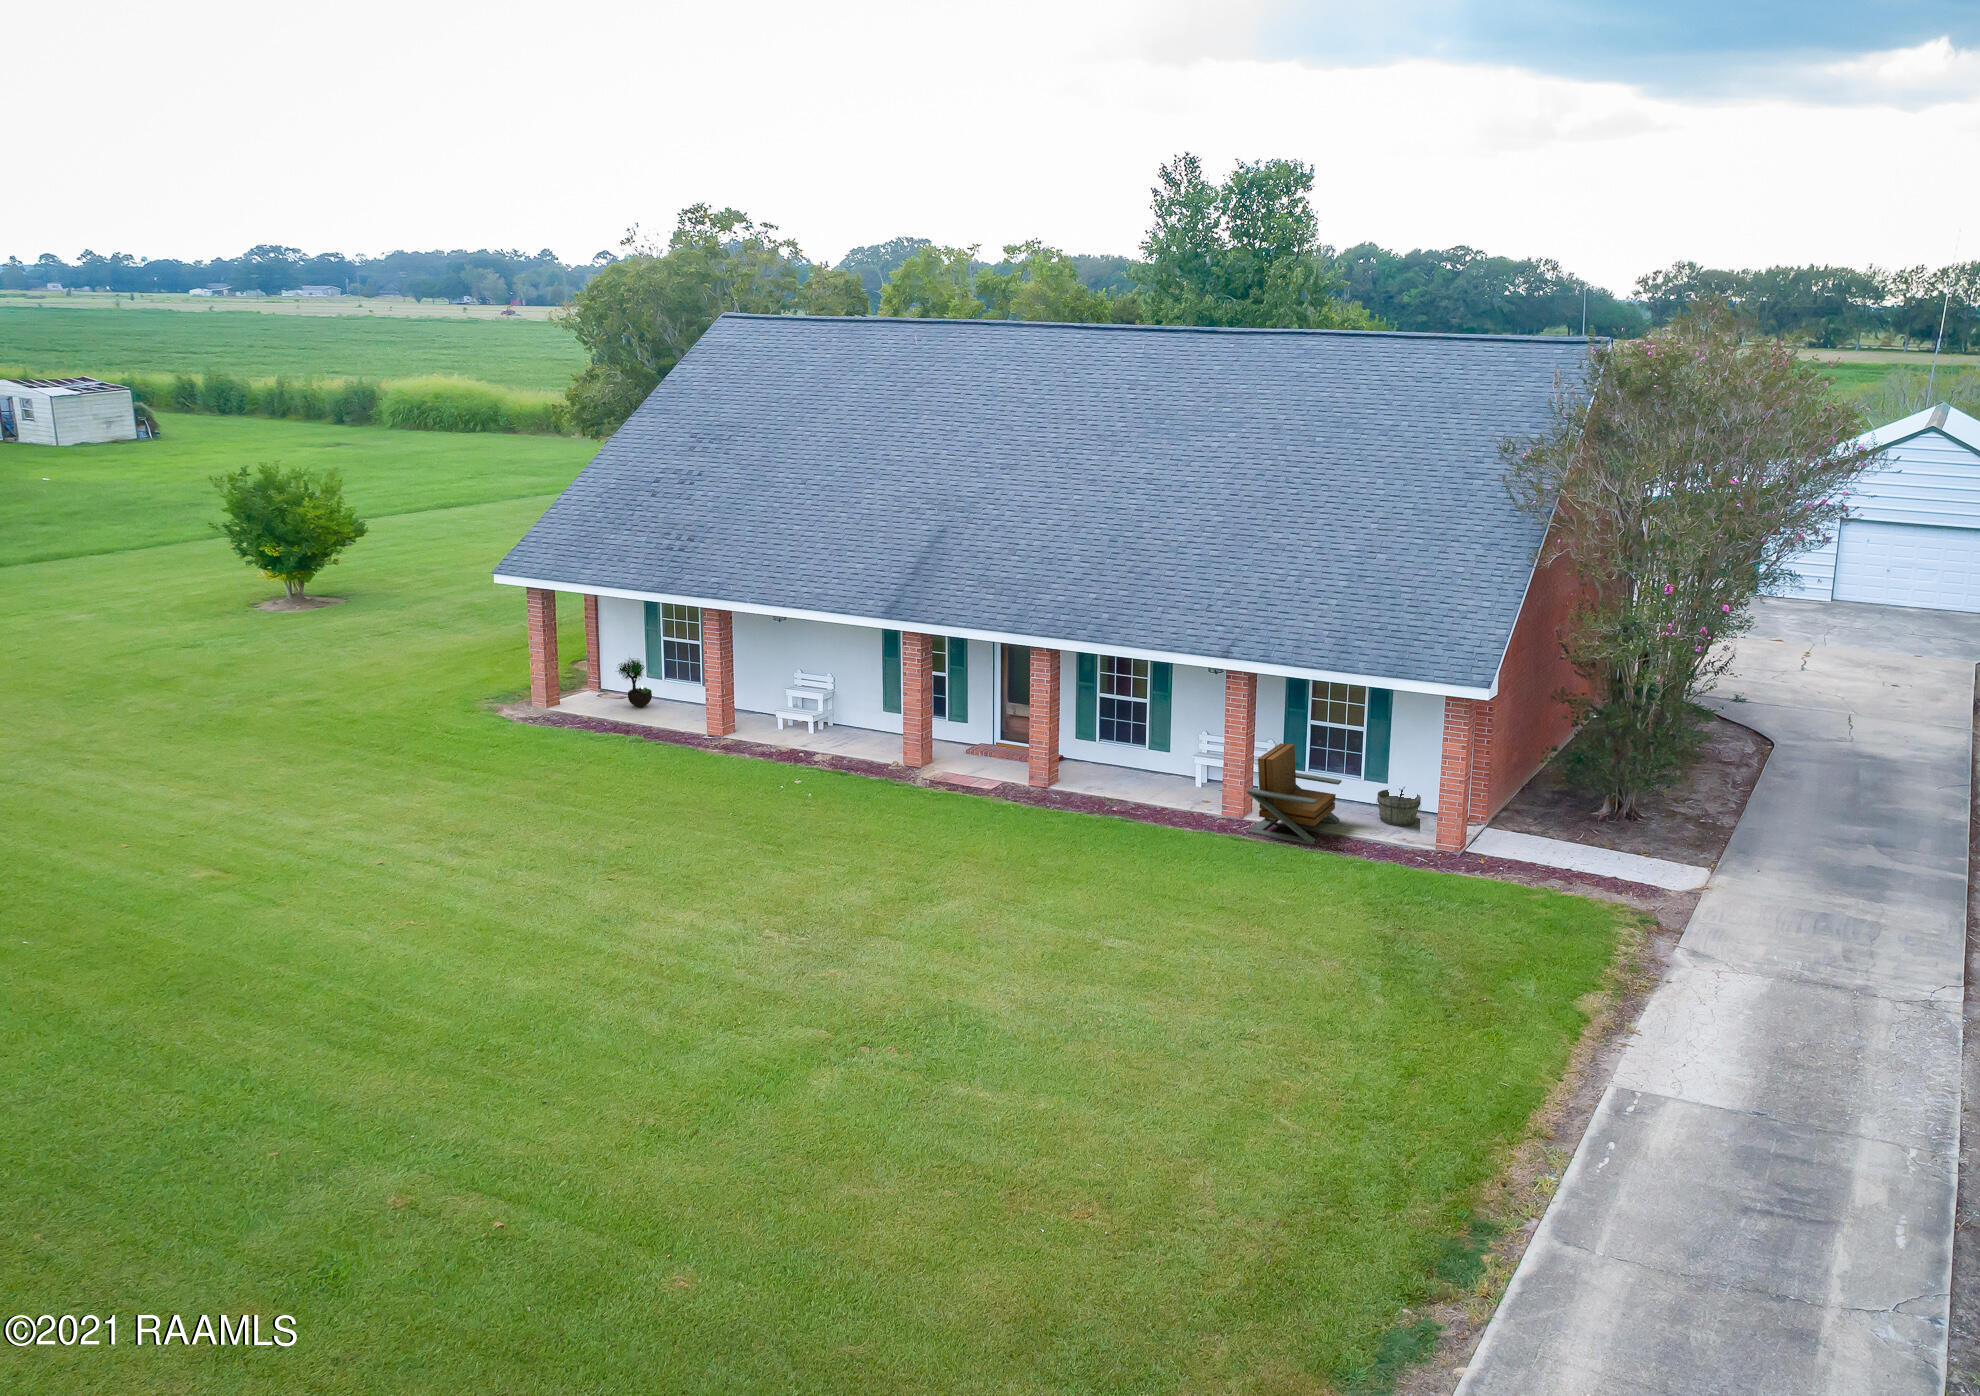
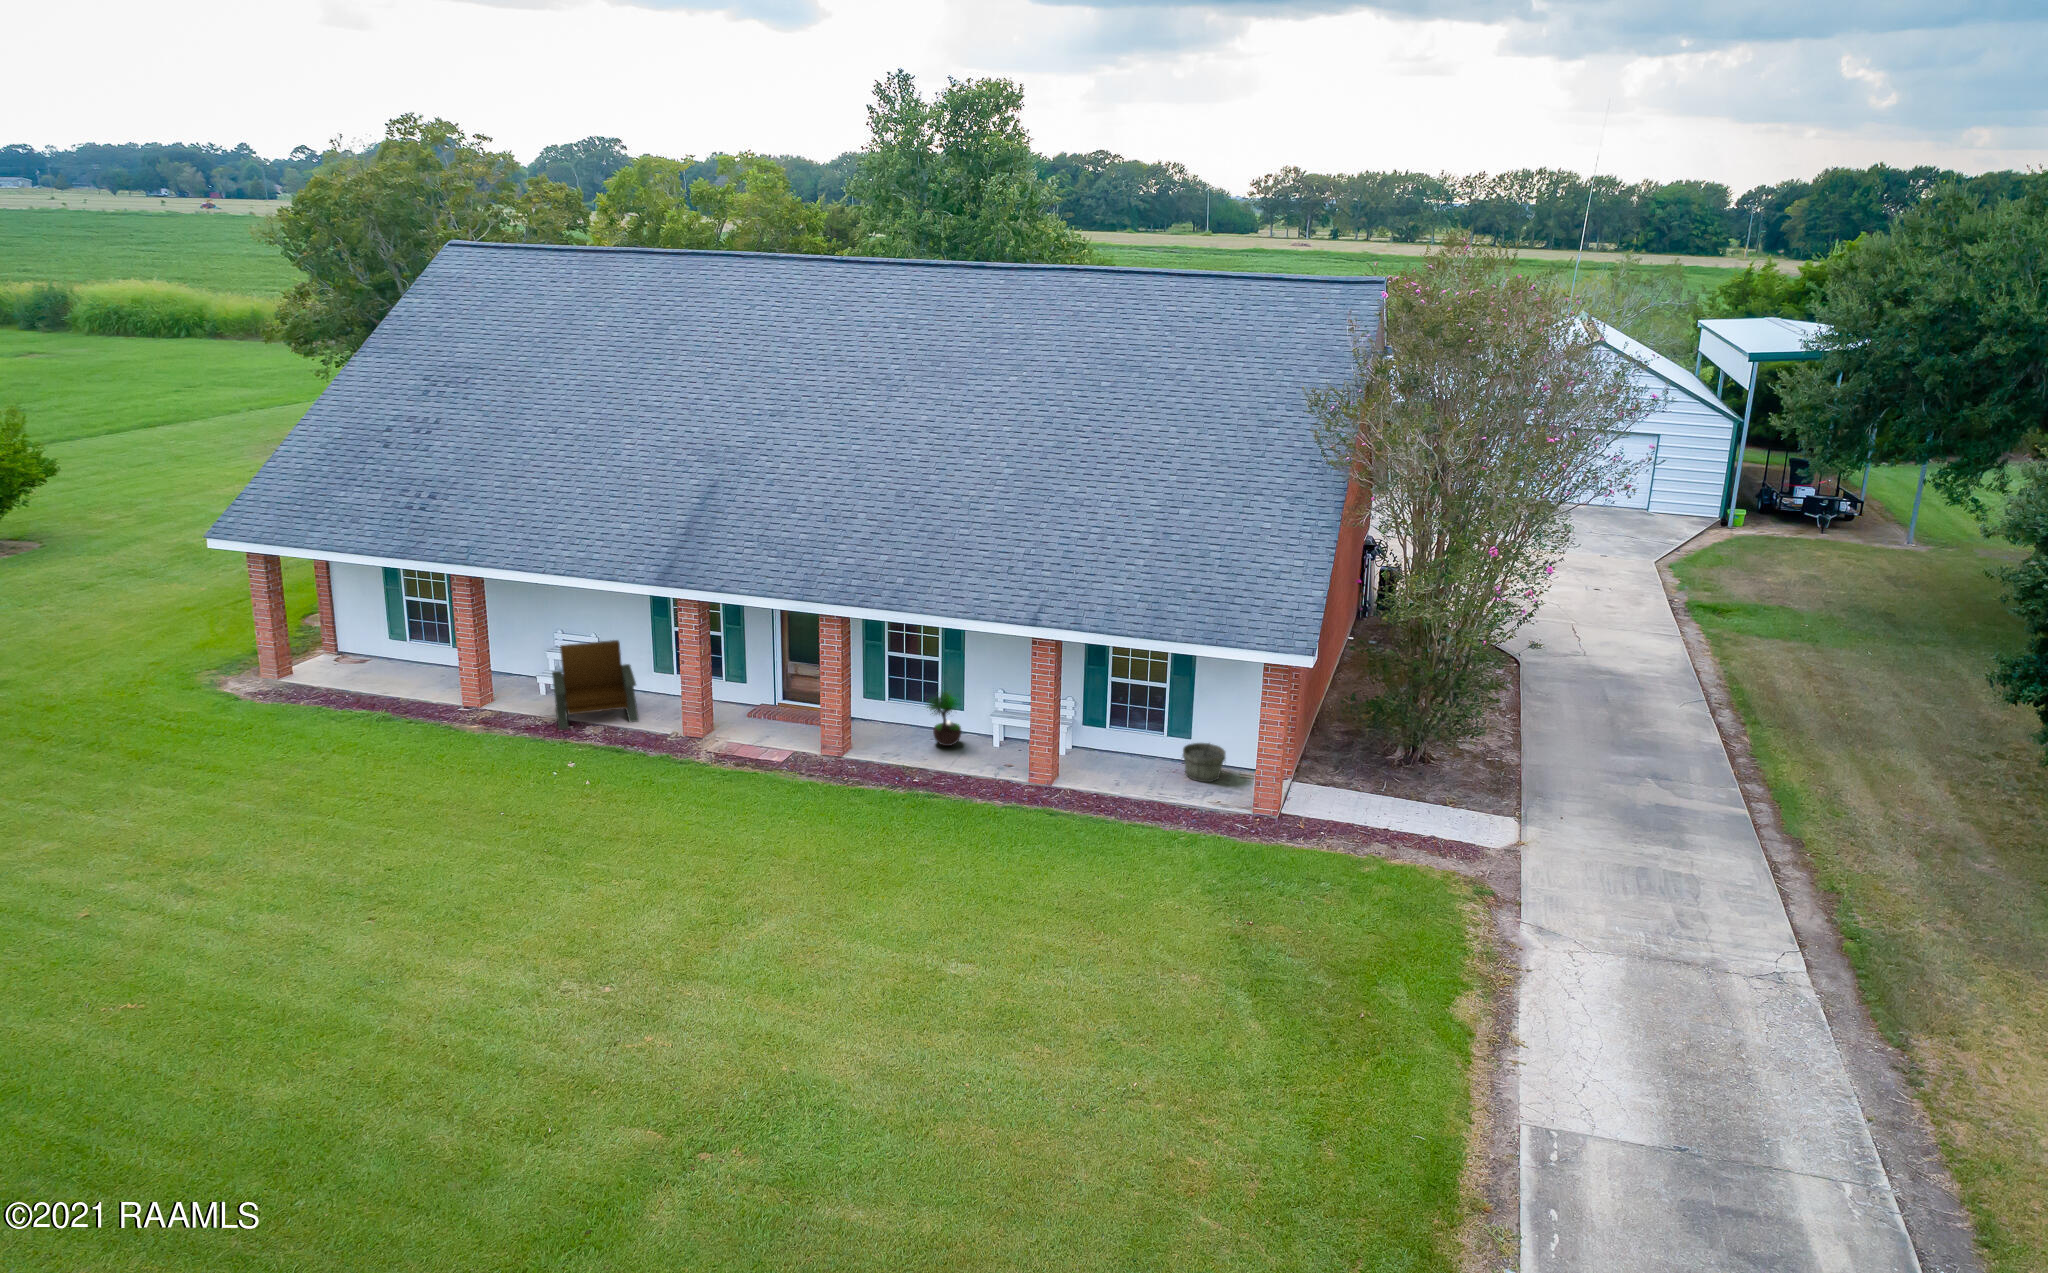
potted tree: present [618,658,652,707] -> present [927,690,961,746]
lounge chair: present [1247,743,1342,845] -> present [552,640,639,730]

